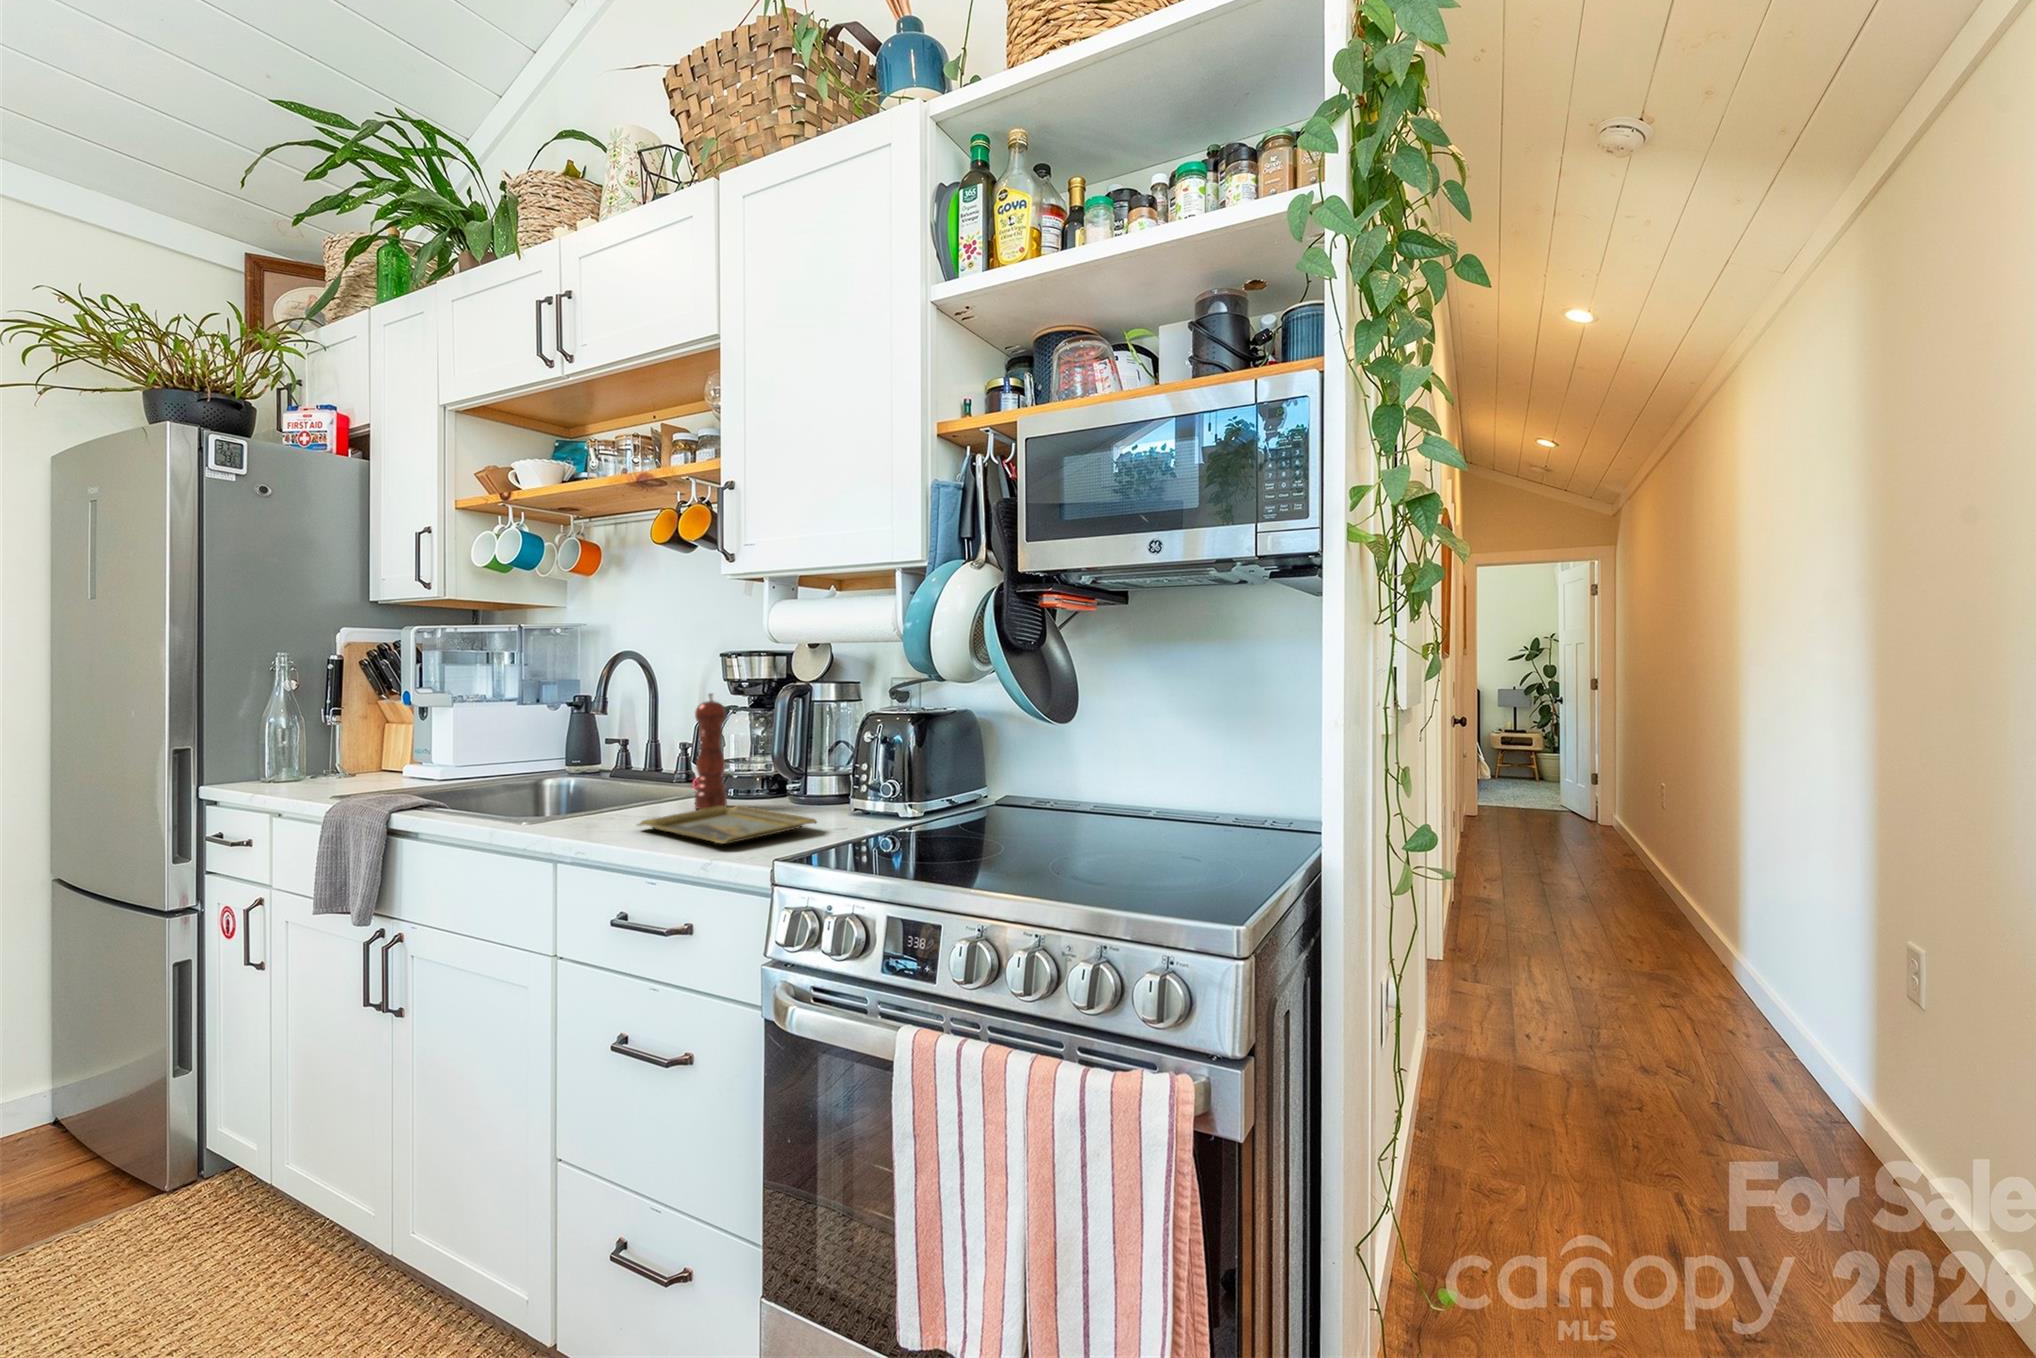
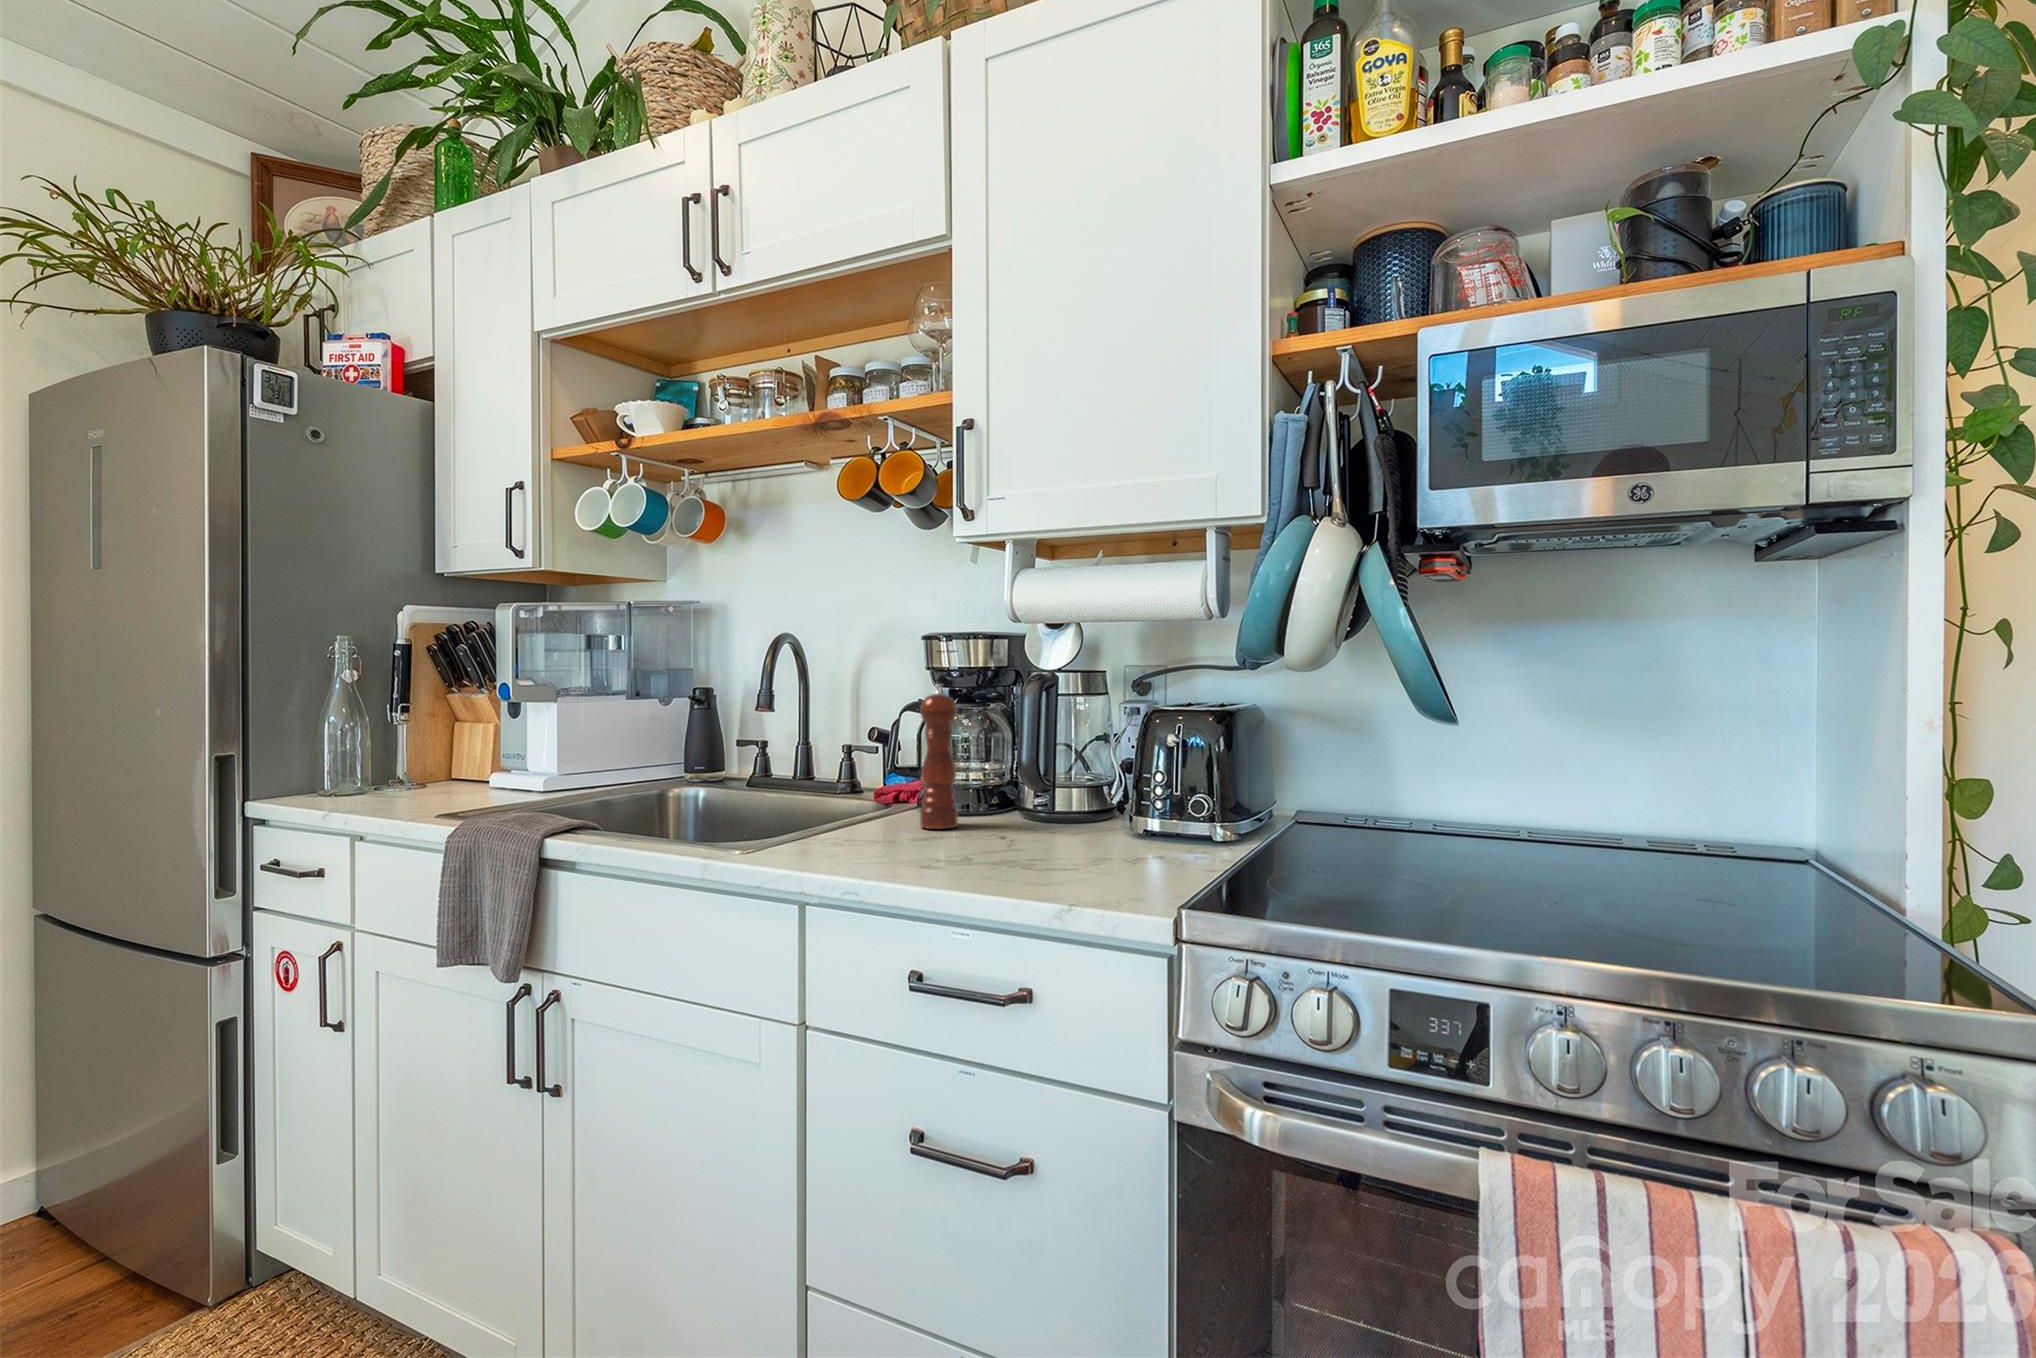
tray: present [638,805,816,844] -> none [895,824,1132,879]

